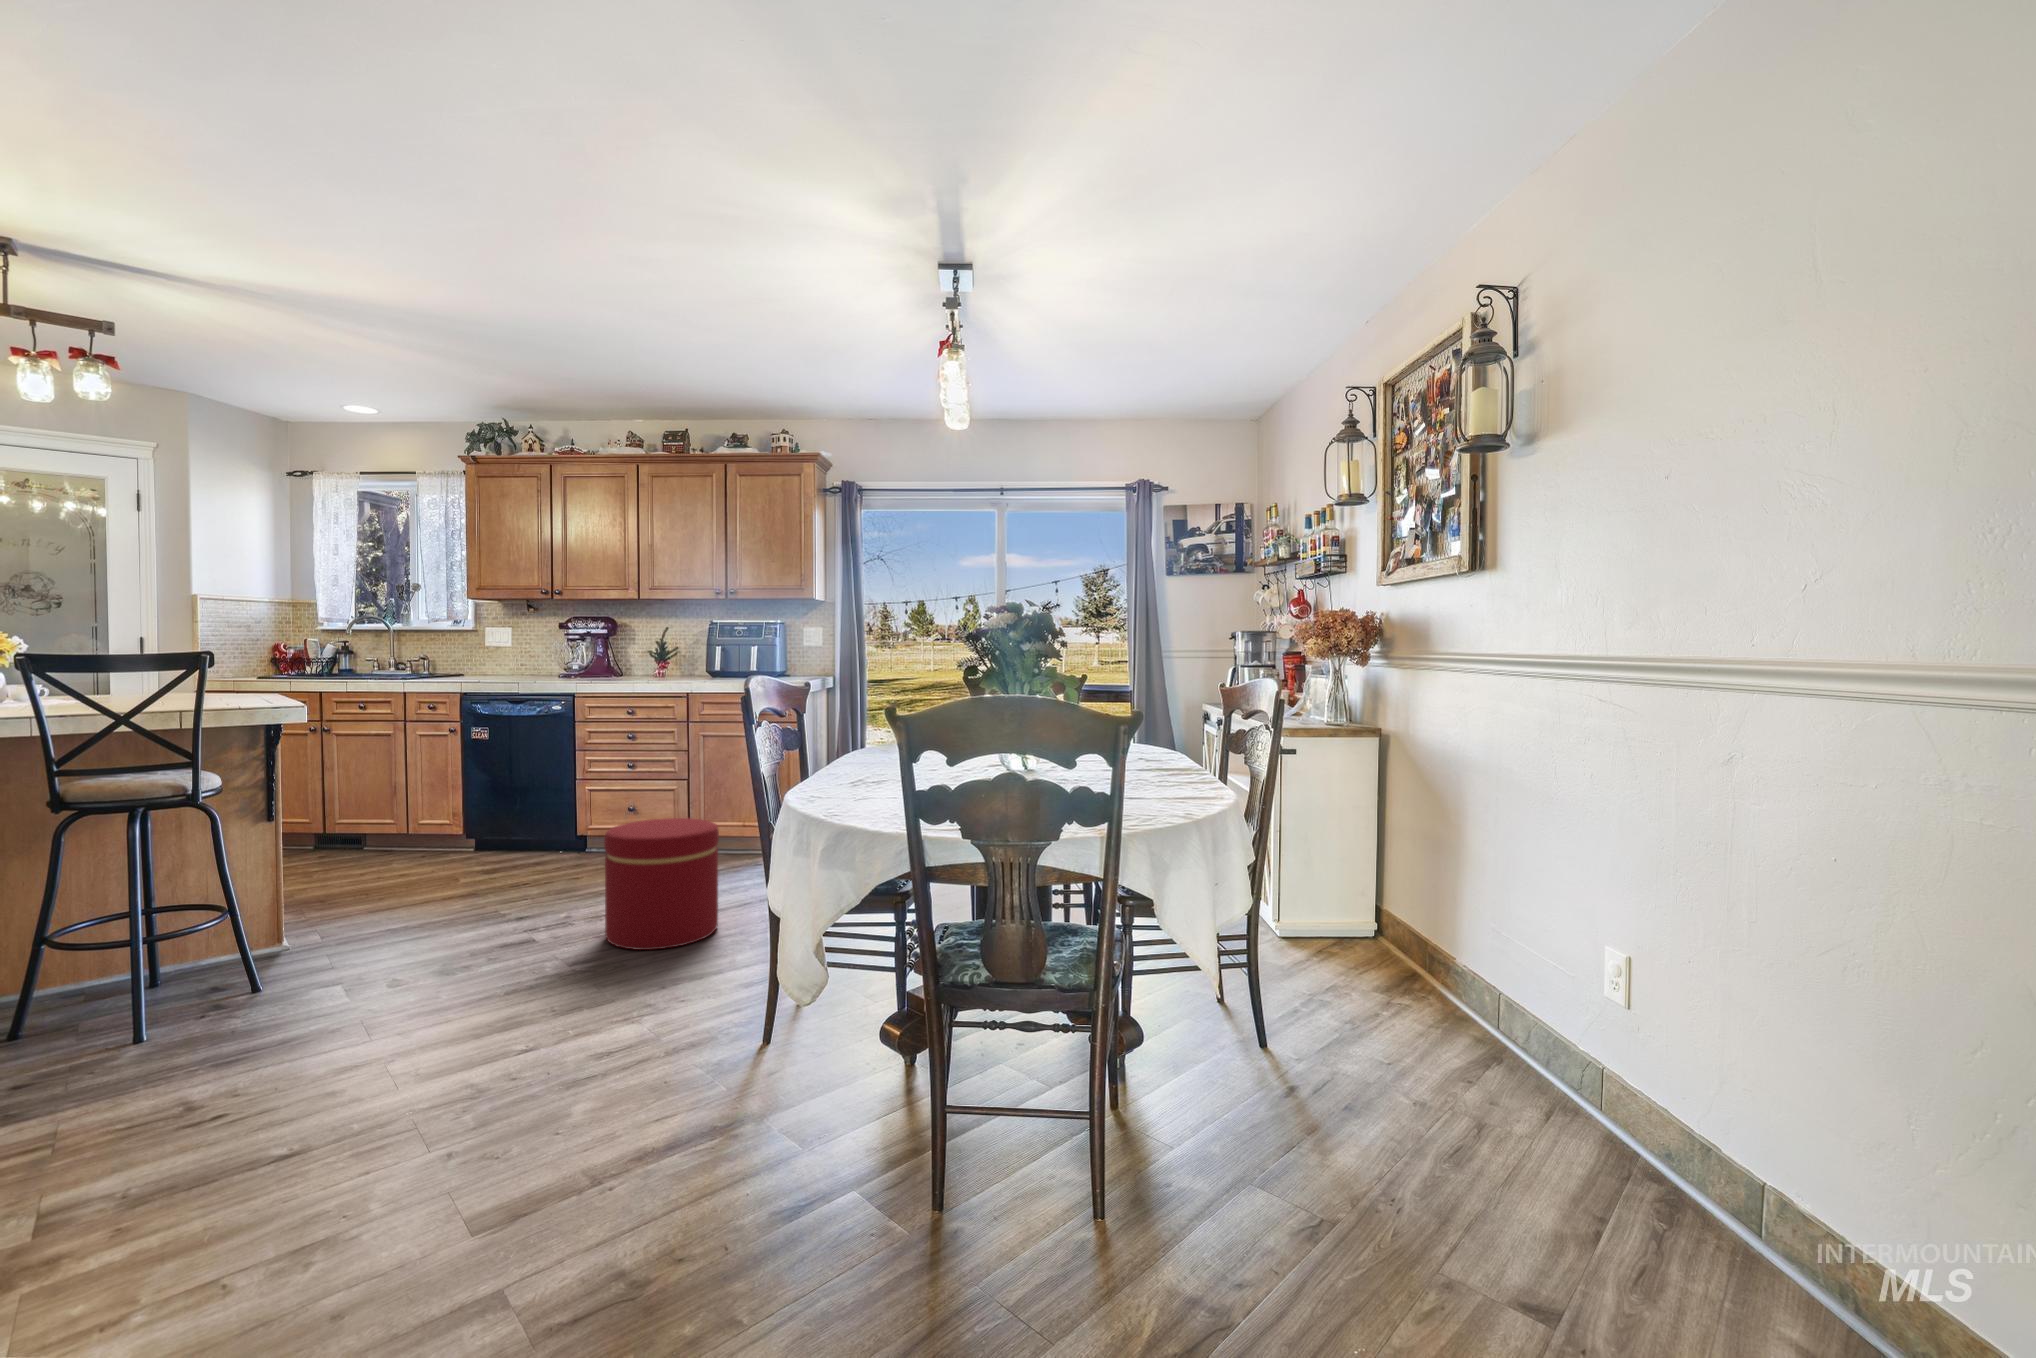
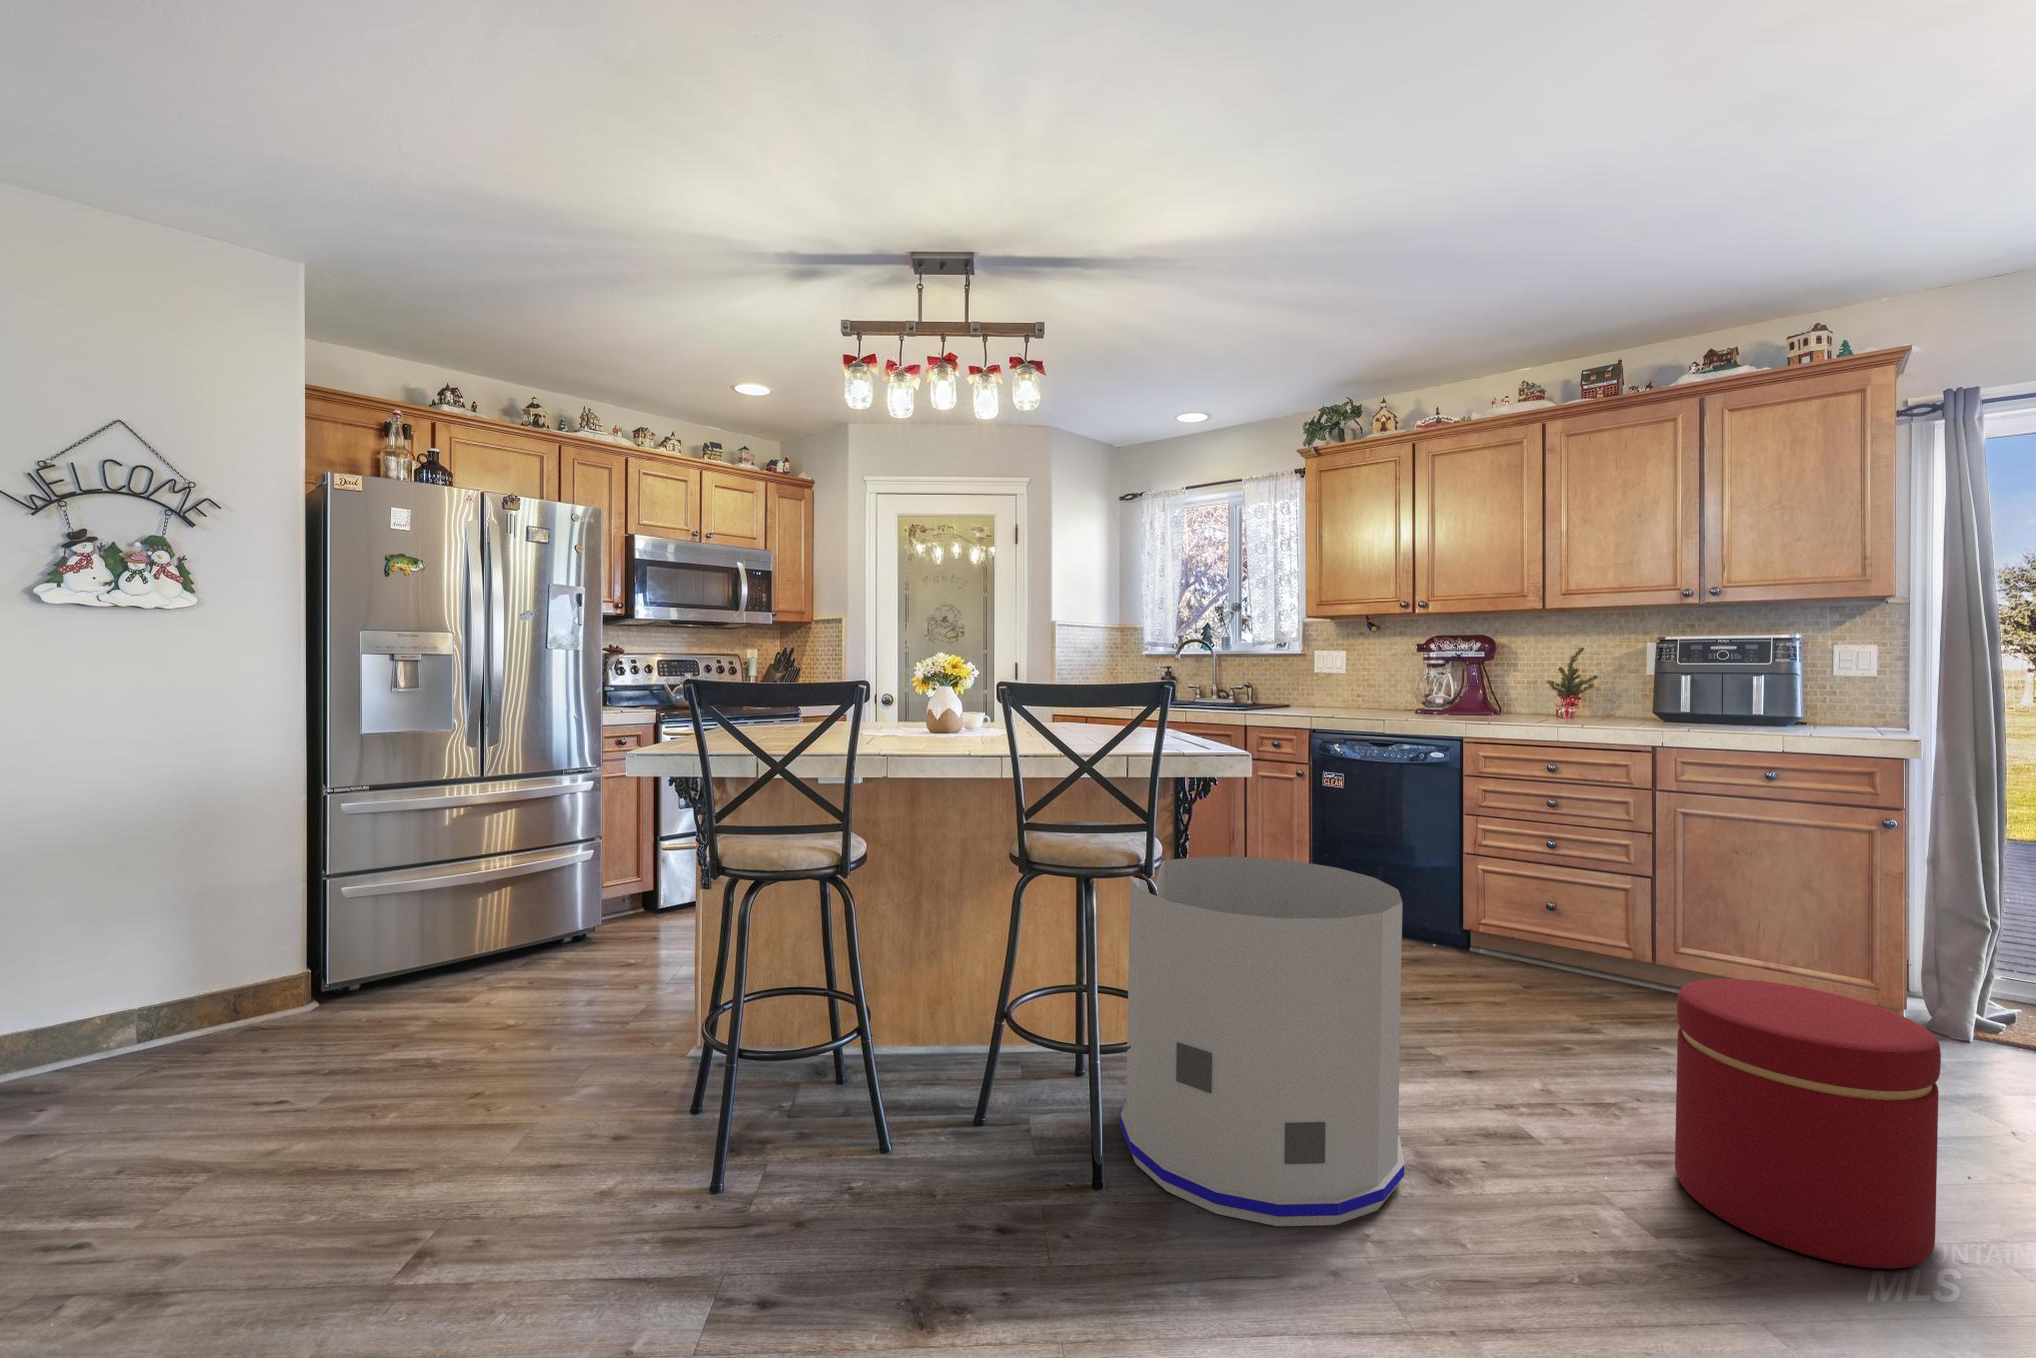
trash can: none [178,785,426,1024] -> present [1120,857,1404,1226]

